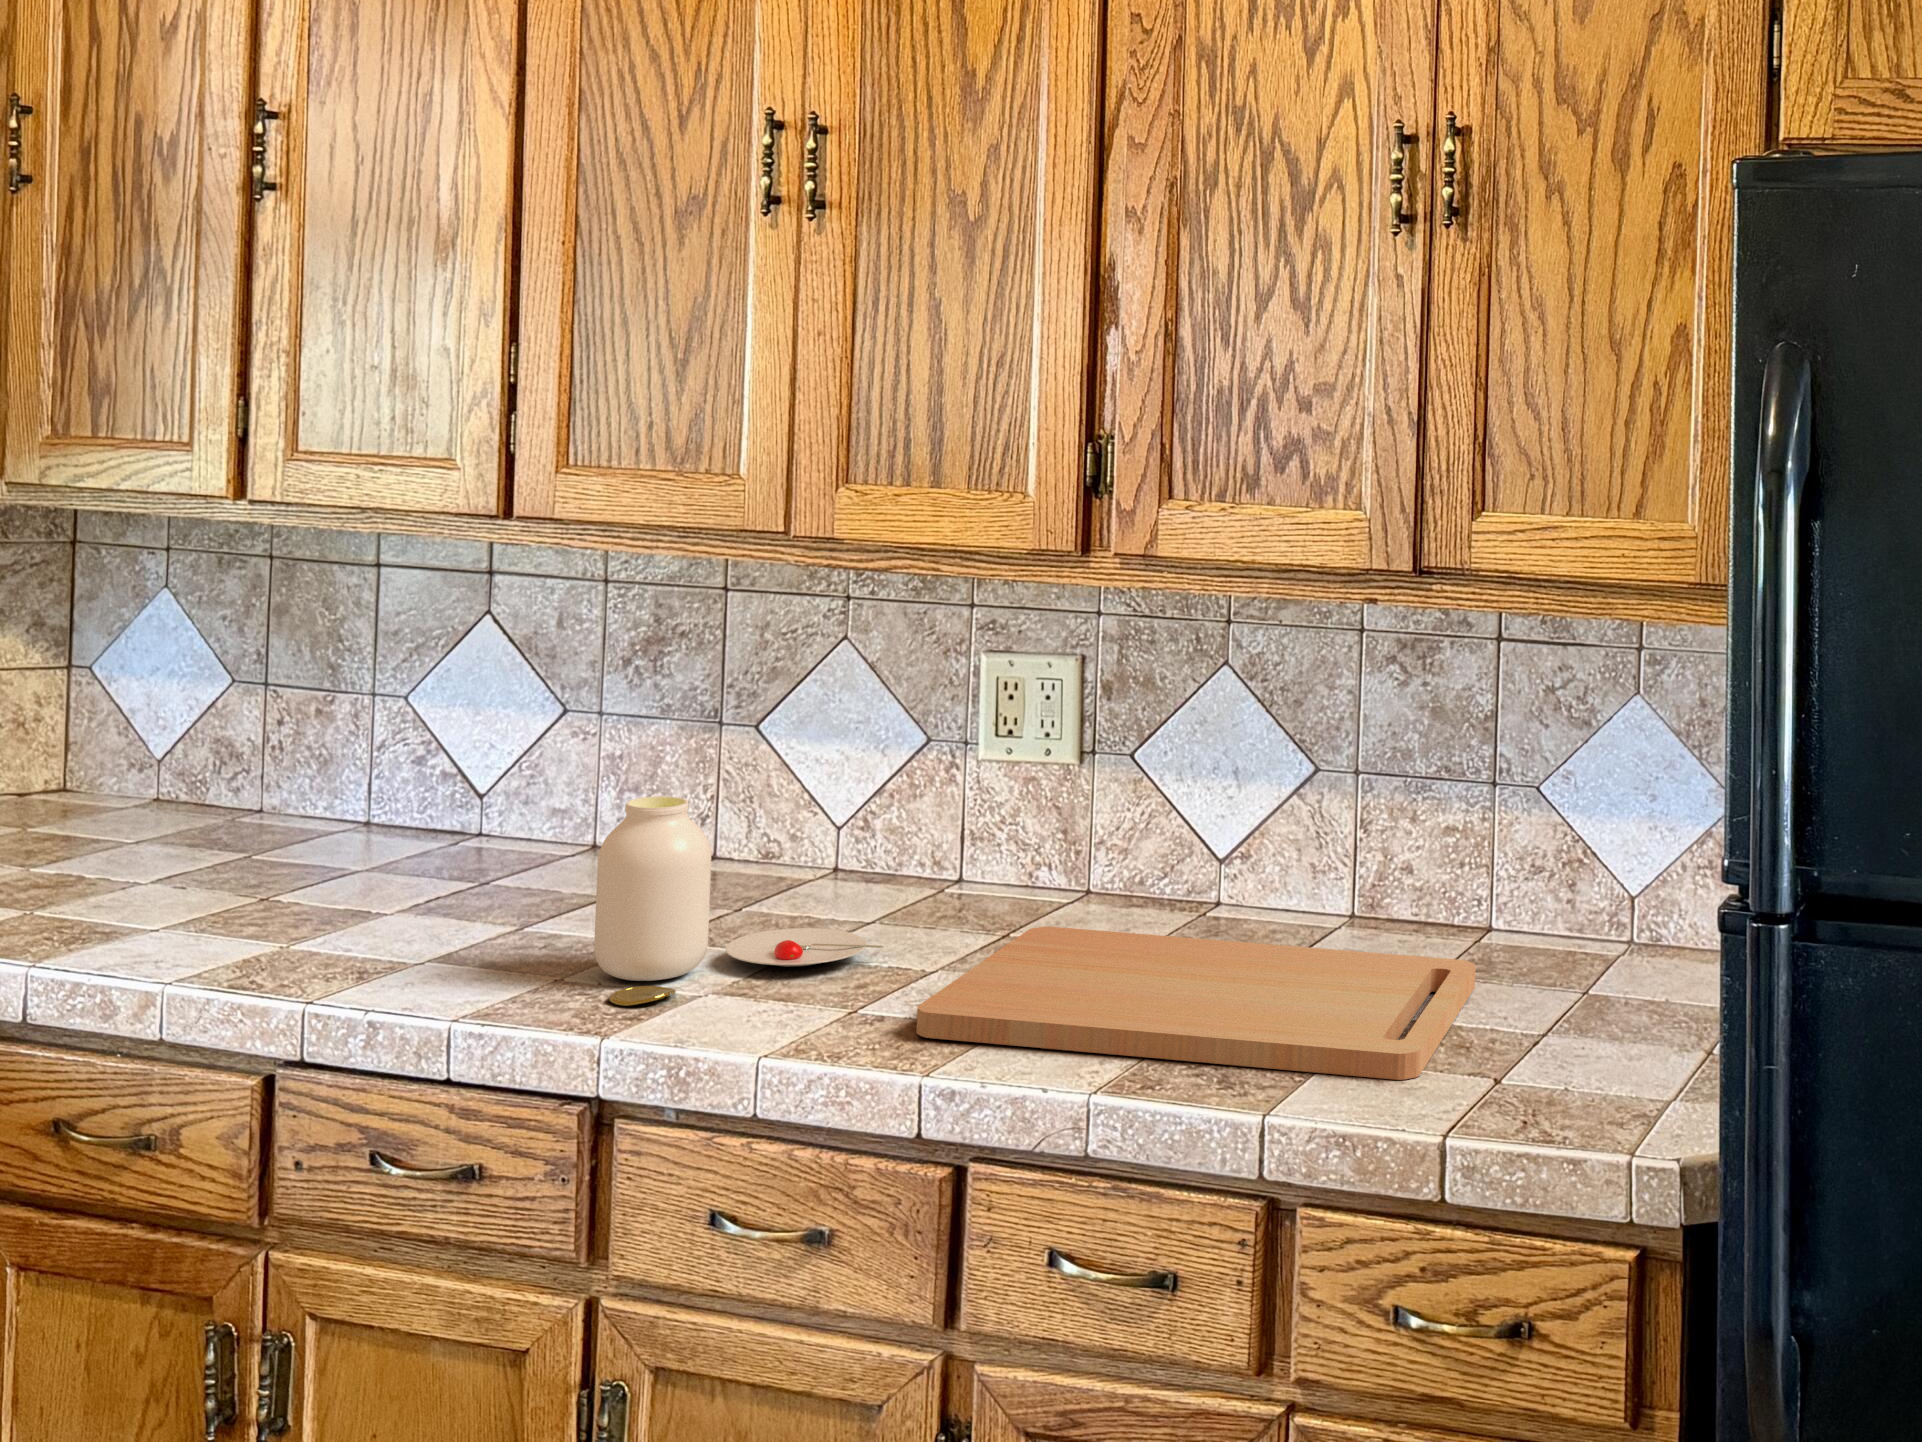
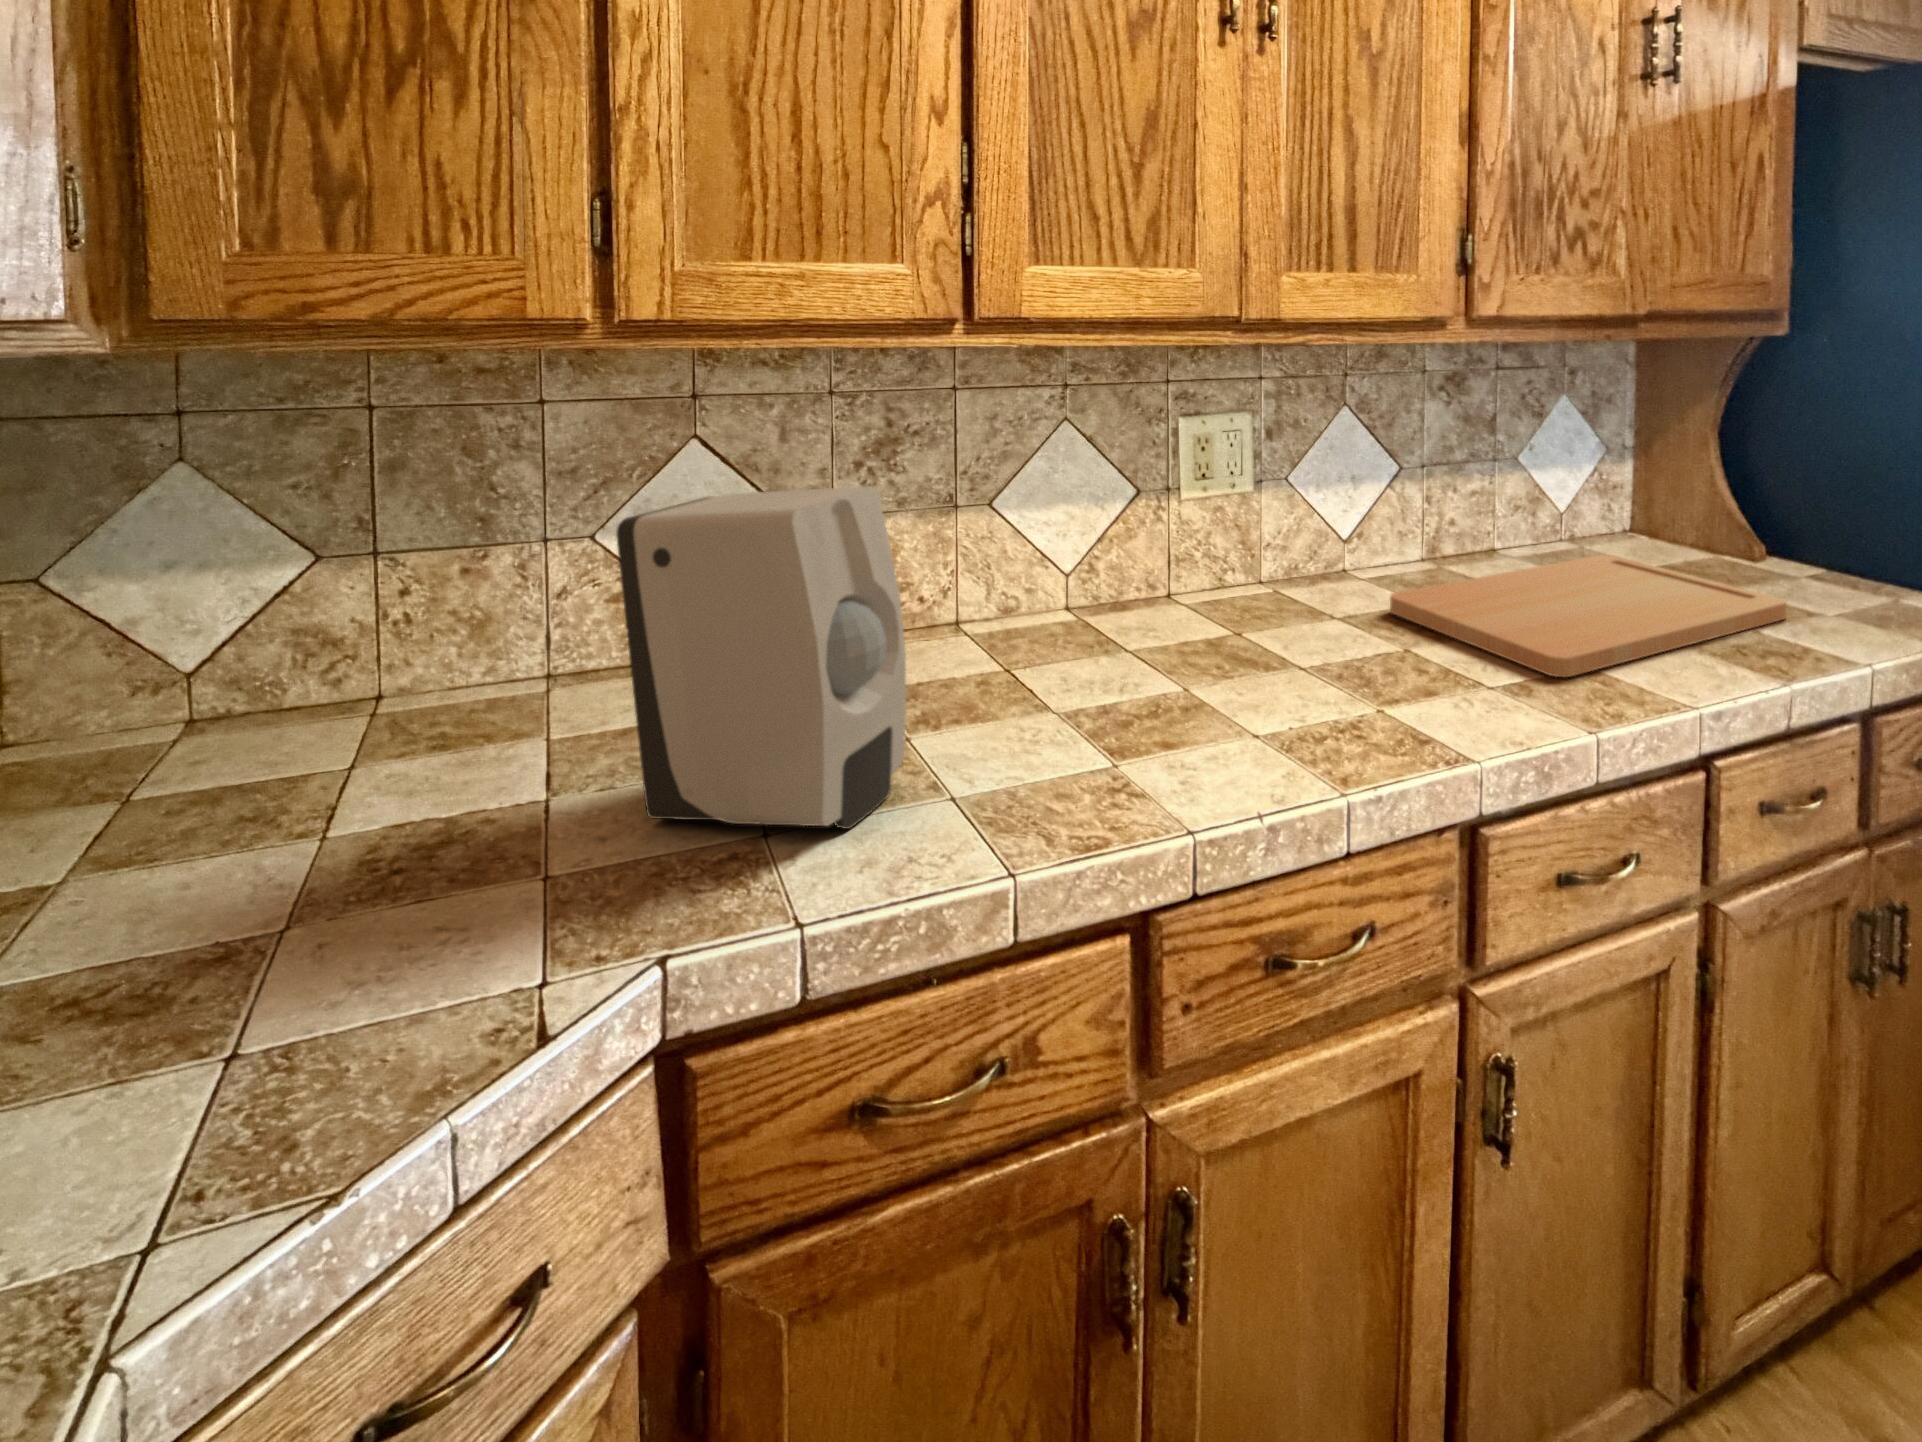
soap dispenser: none [137,659,307,953] -> present [616,486,906,829]
jar: present [594,796,883,1006] -> none [1217,545,1361,728]

